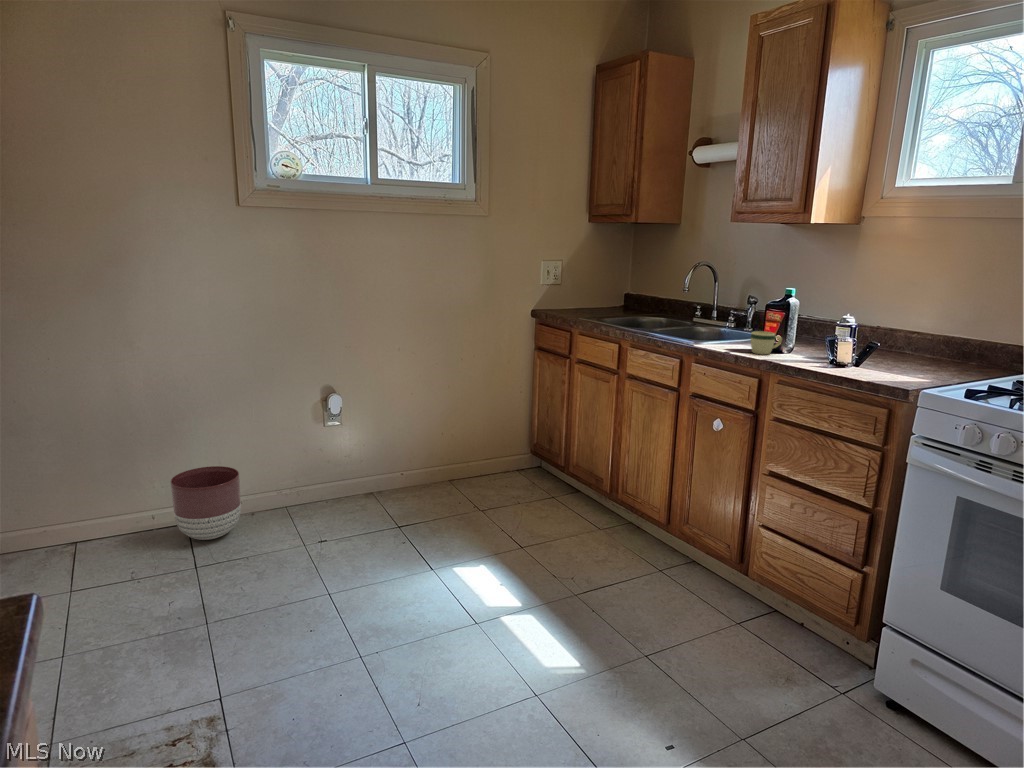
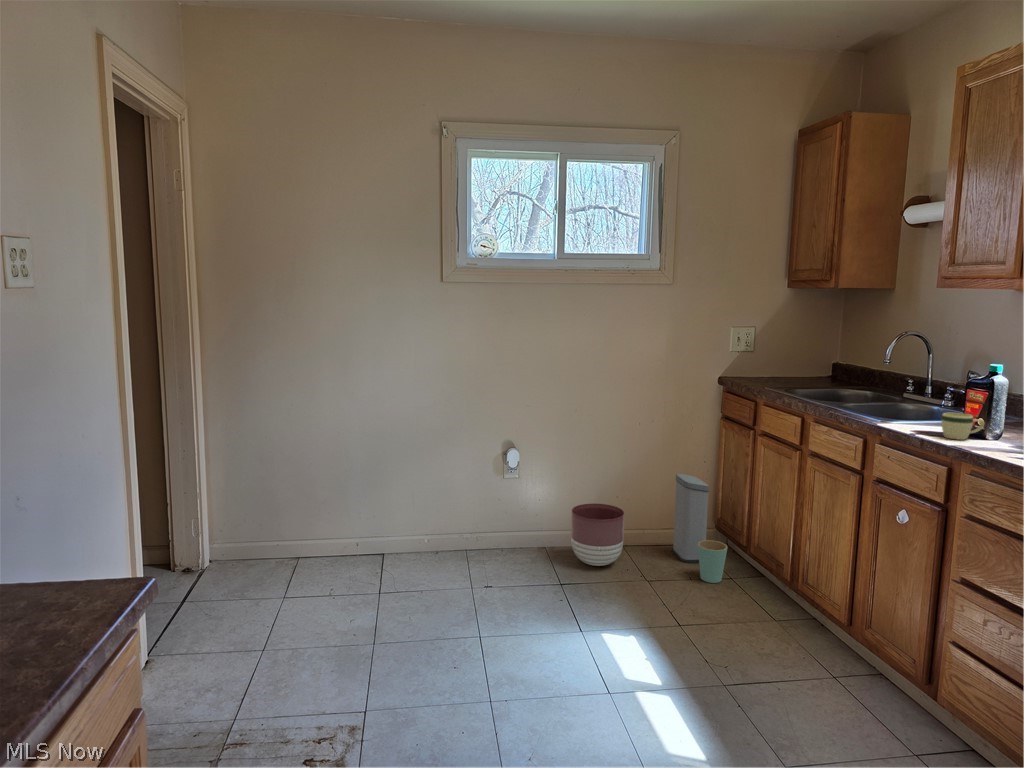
trash can: none [496,403,551,502] -> present [673,474,728,583]
planter: present [170,466,241,540] -> present [571,503,625,566]

